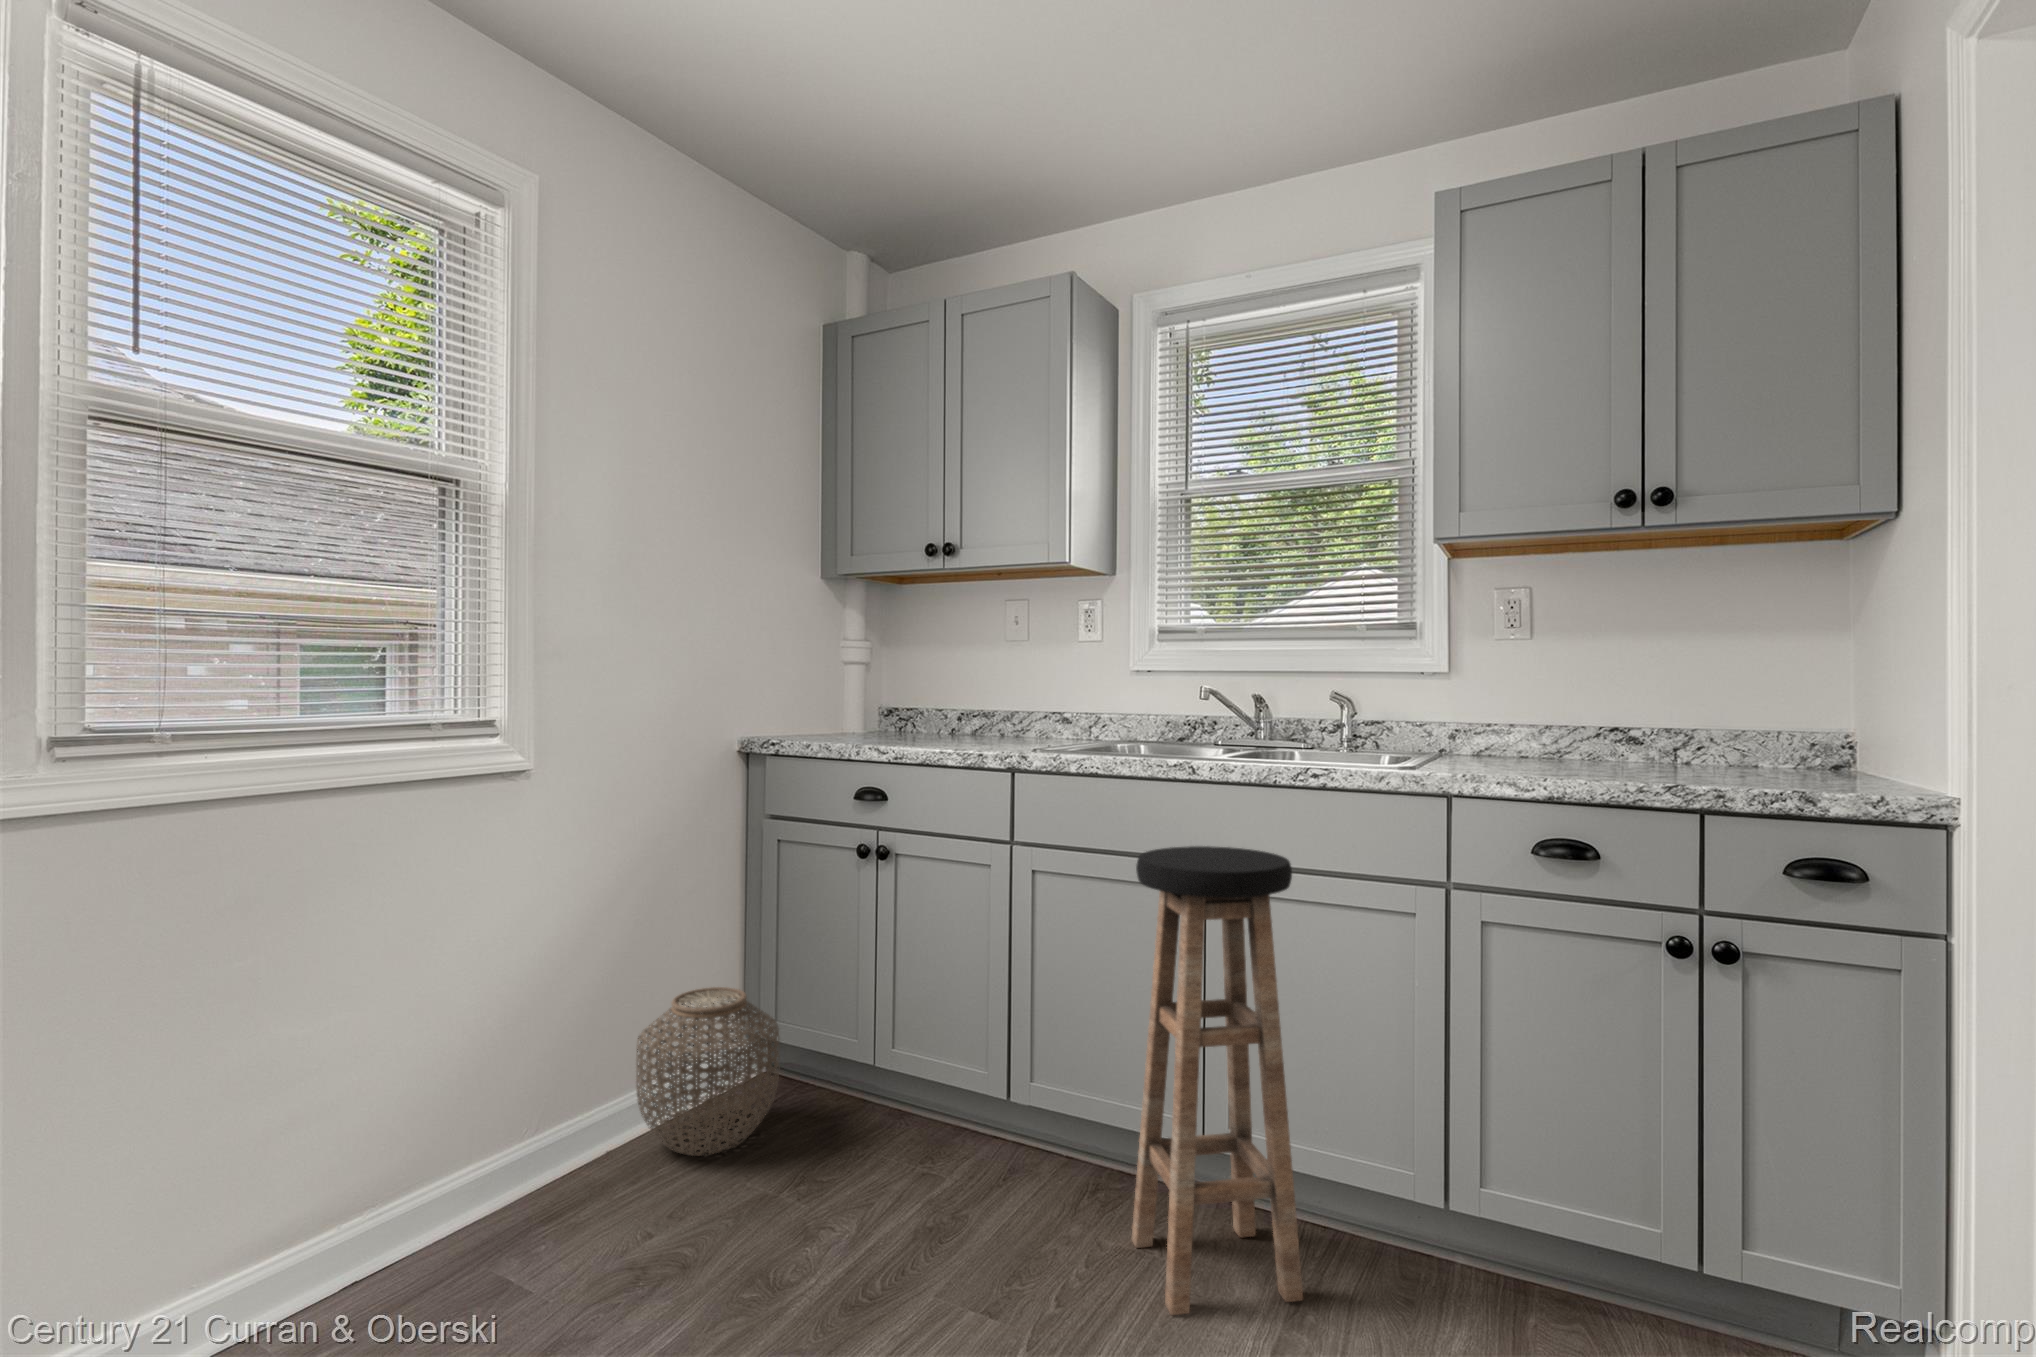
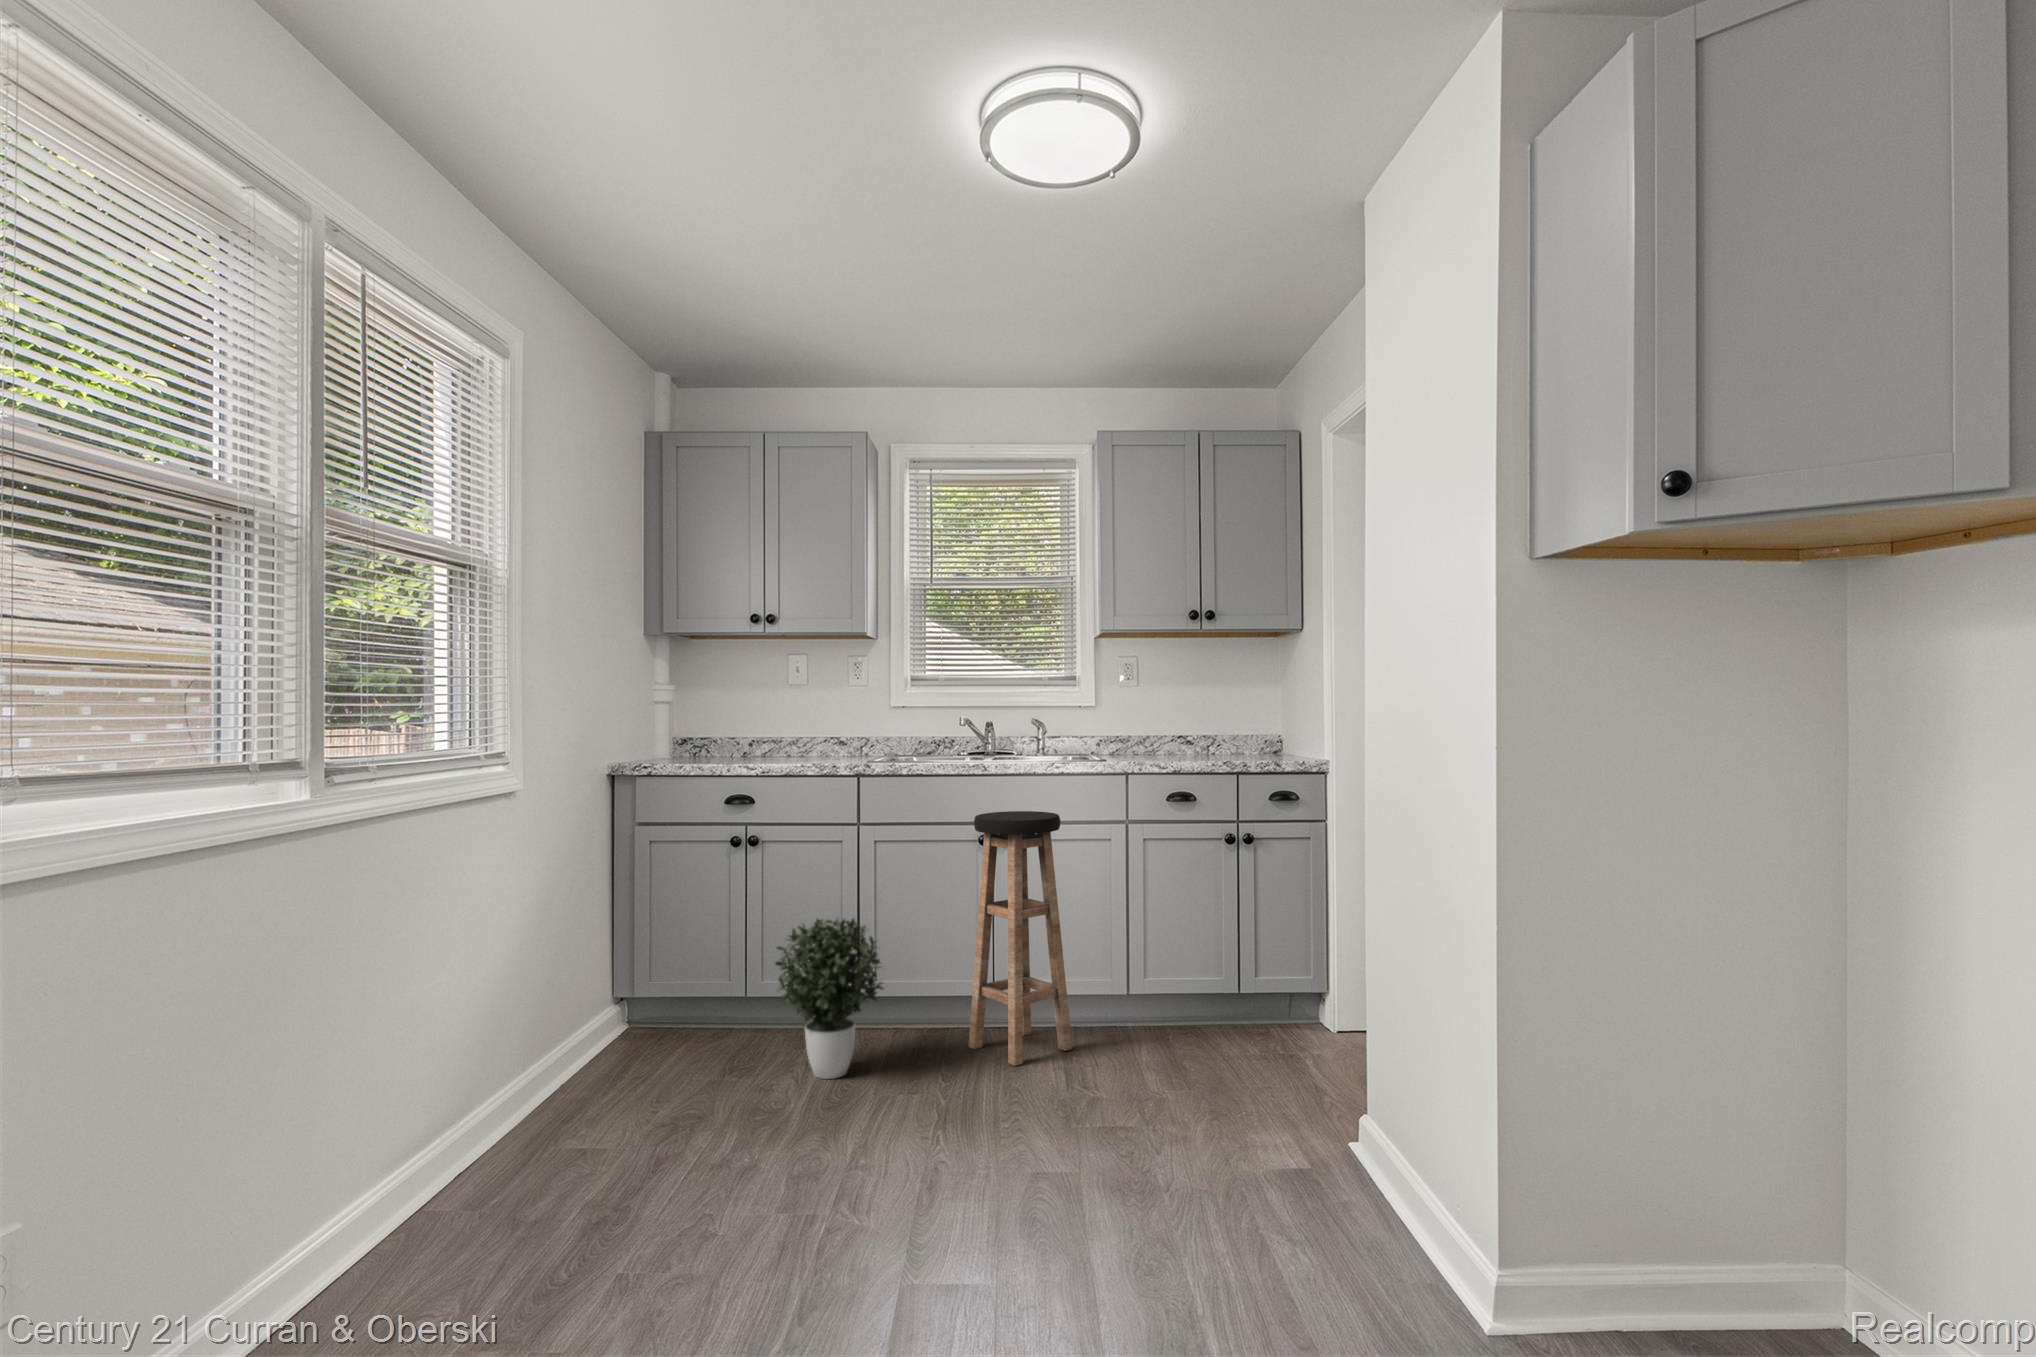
woven basket: present [636,987,780,1156] -> none [591,949,698,1068]
potted plant: none [798,990,975,1254] -> present [775,918,883,1079]

